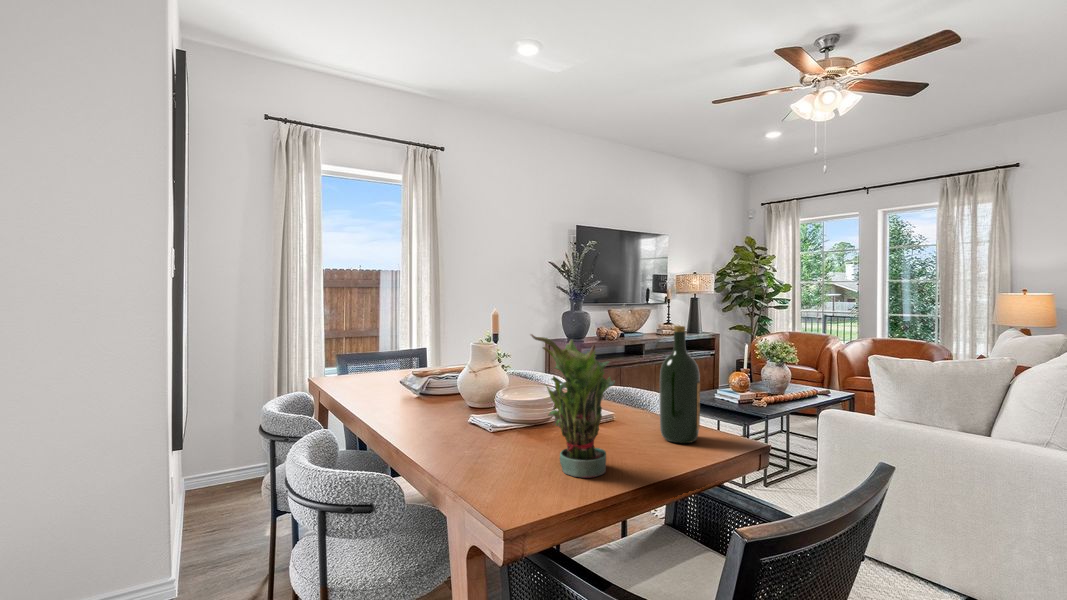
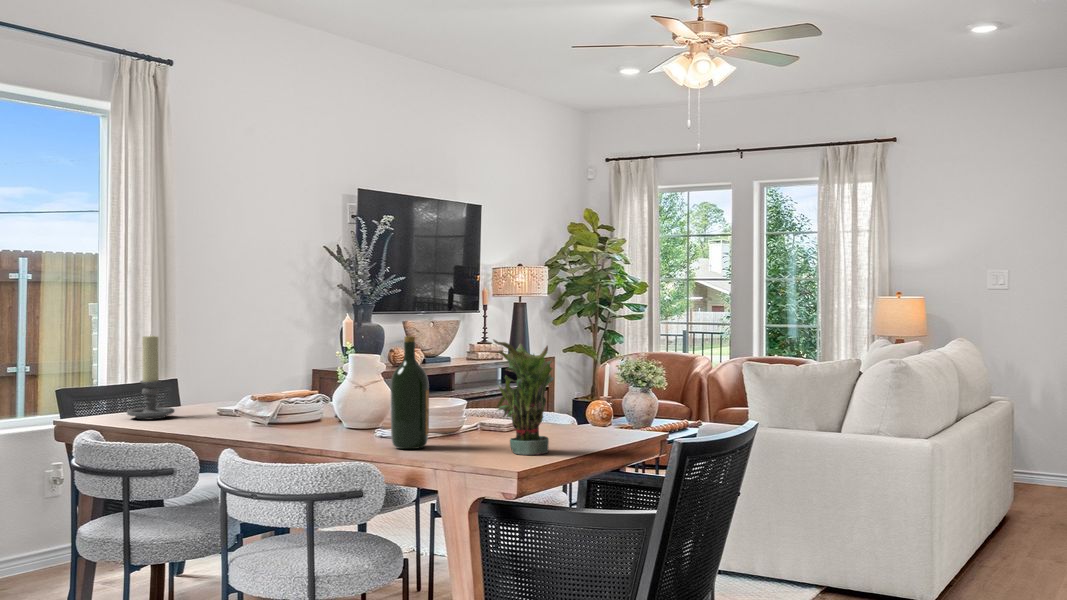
candle holder: none [345,317,380,380] -> present [127,336,174,419]
wine bottle: present [660,326,700,443] -> present [391,336,429,449]

